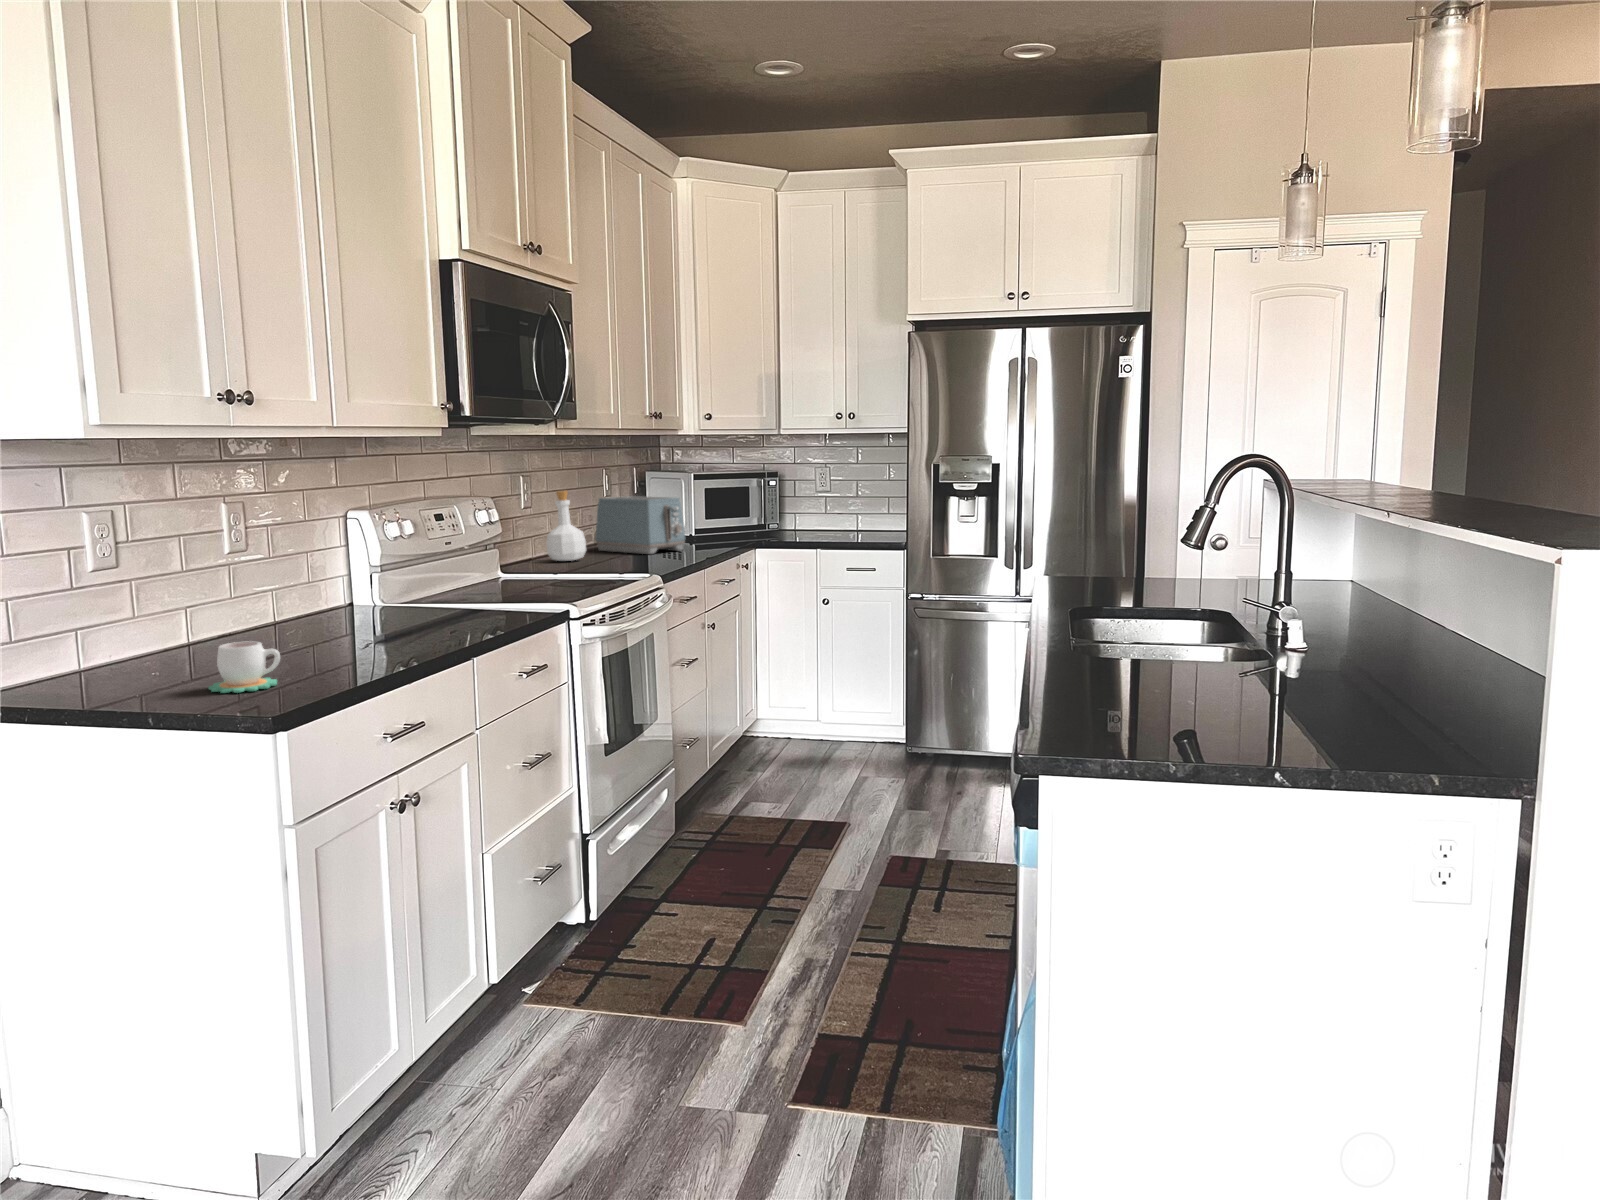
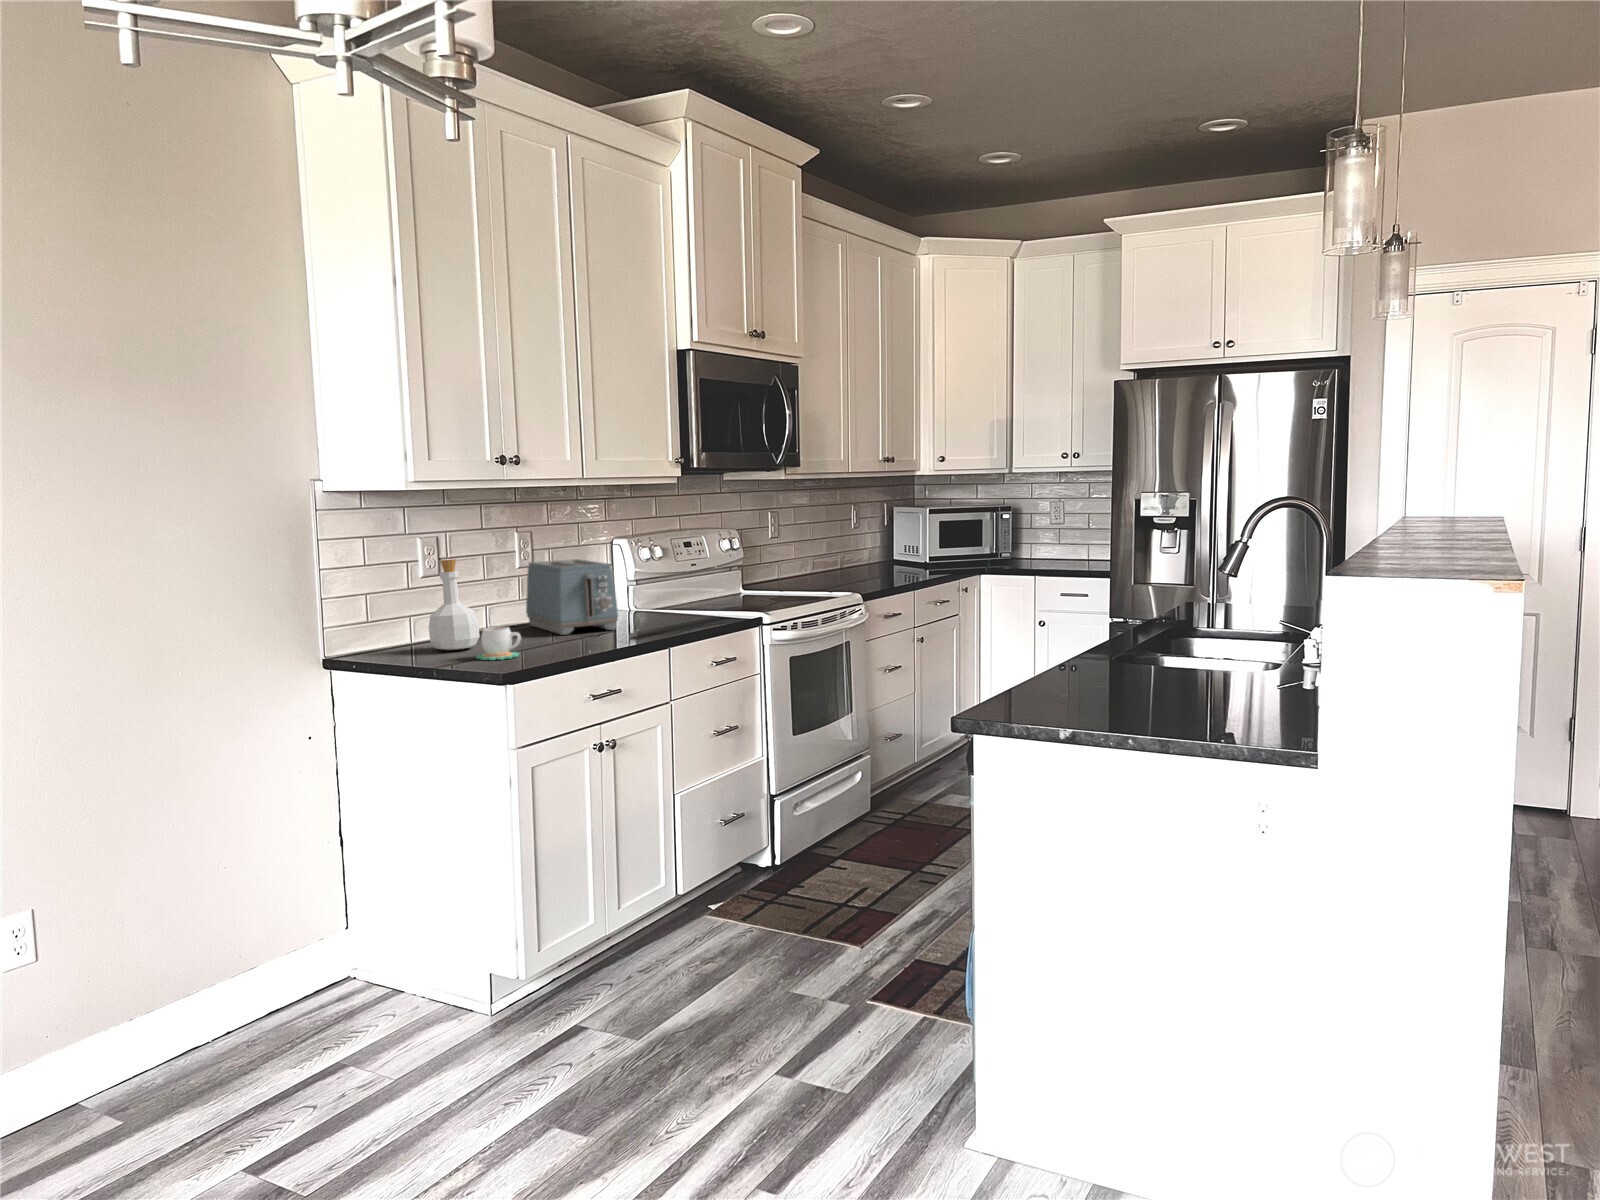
bottle: present [547,491,586,561] -> present [429,559,480,650]
toaster: present [596,496,685,554] -> present [526,559,618,635]

